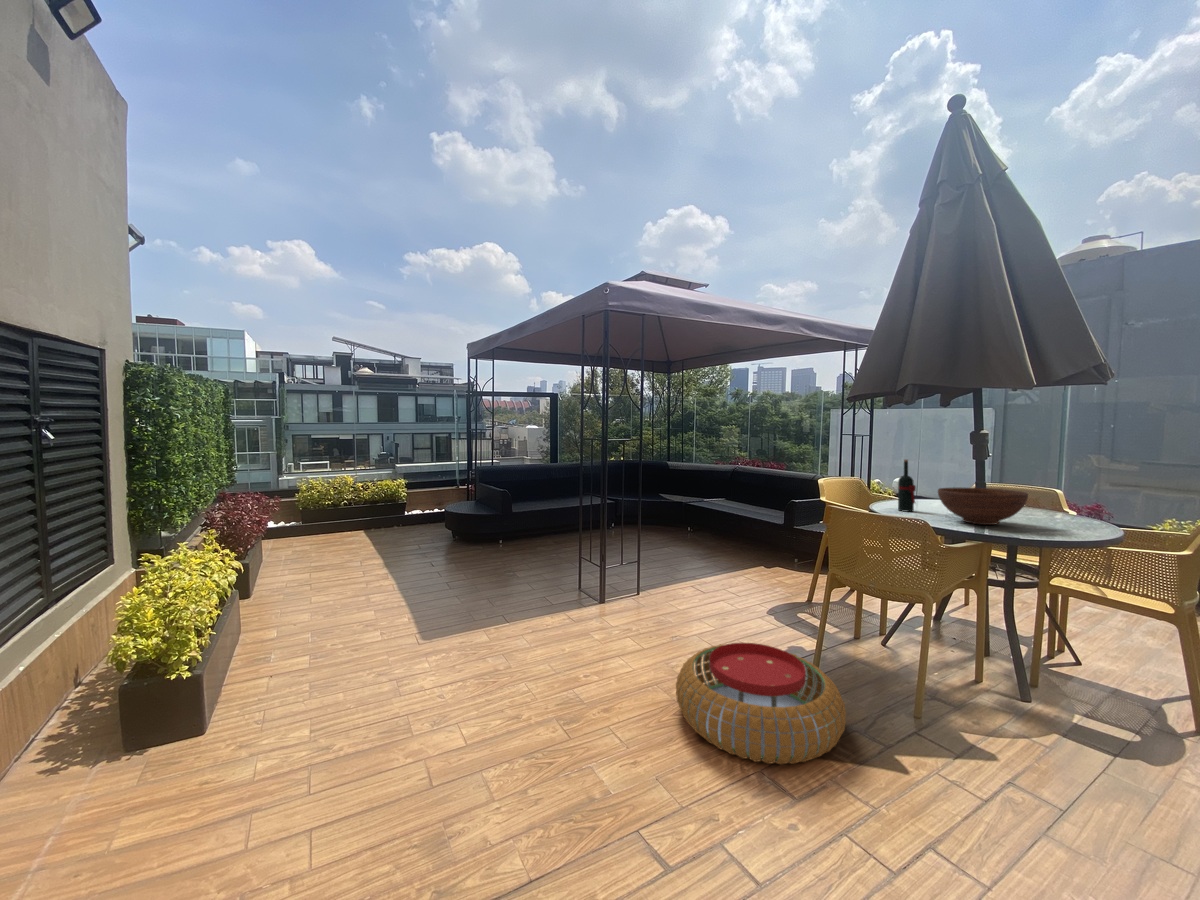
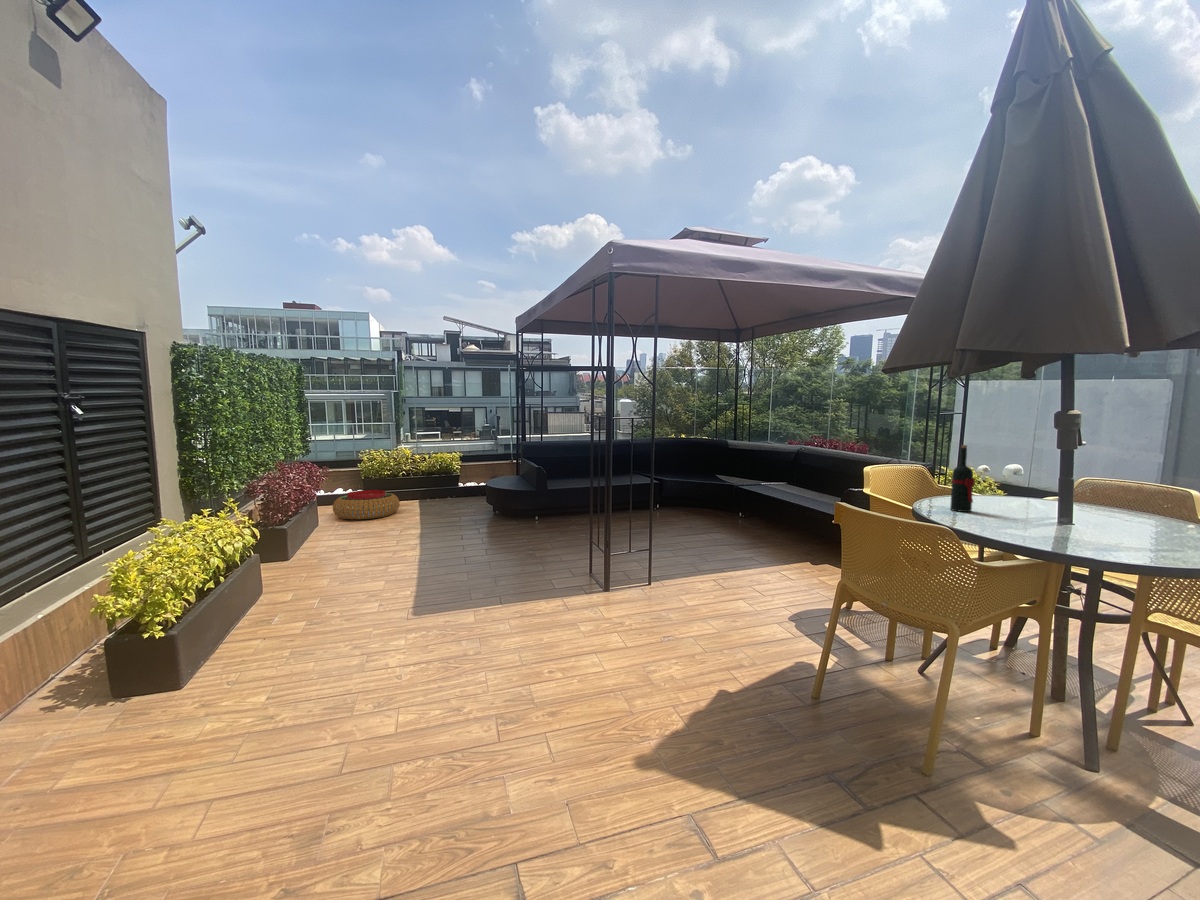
fruit bowl: present [938,488,1028,525] -> none [994,484,1123,537]
pouf: present [676,643,846,765] -> present [333,490,400,519]

